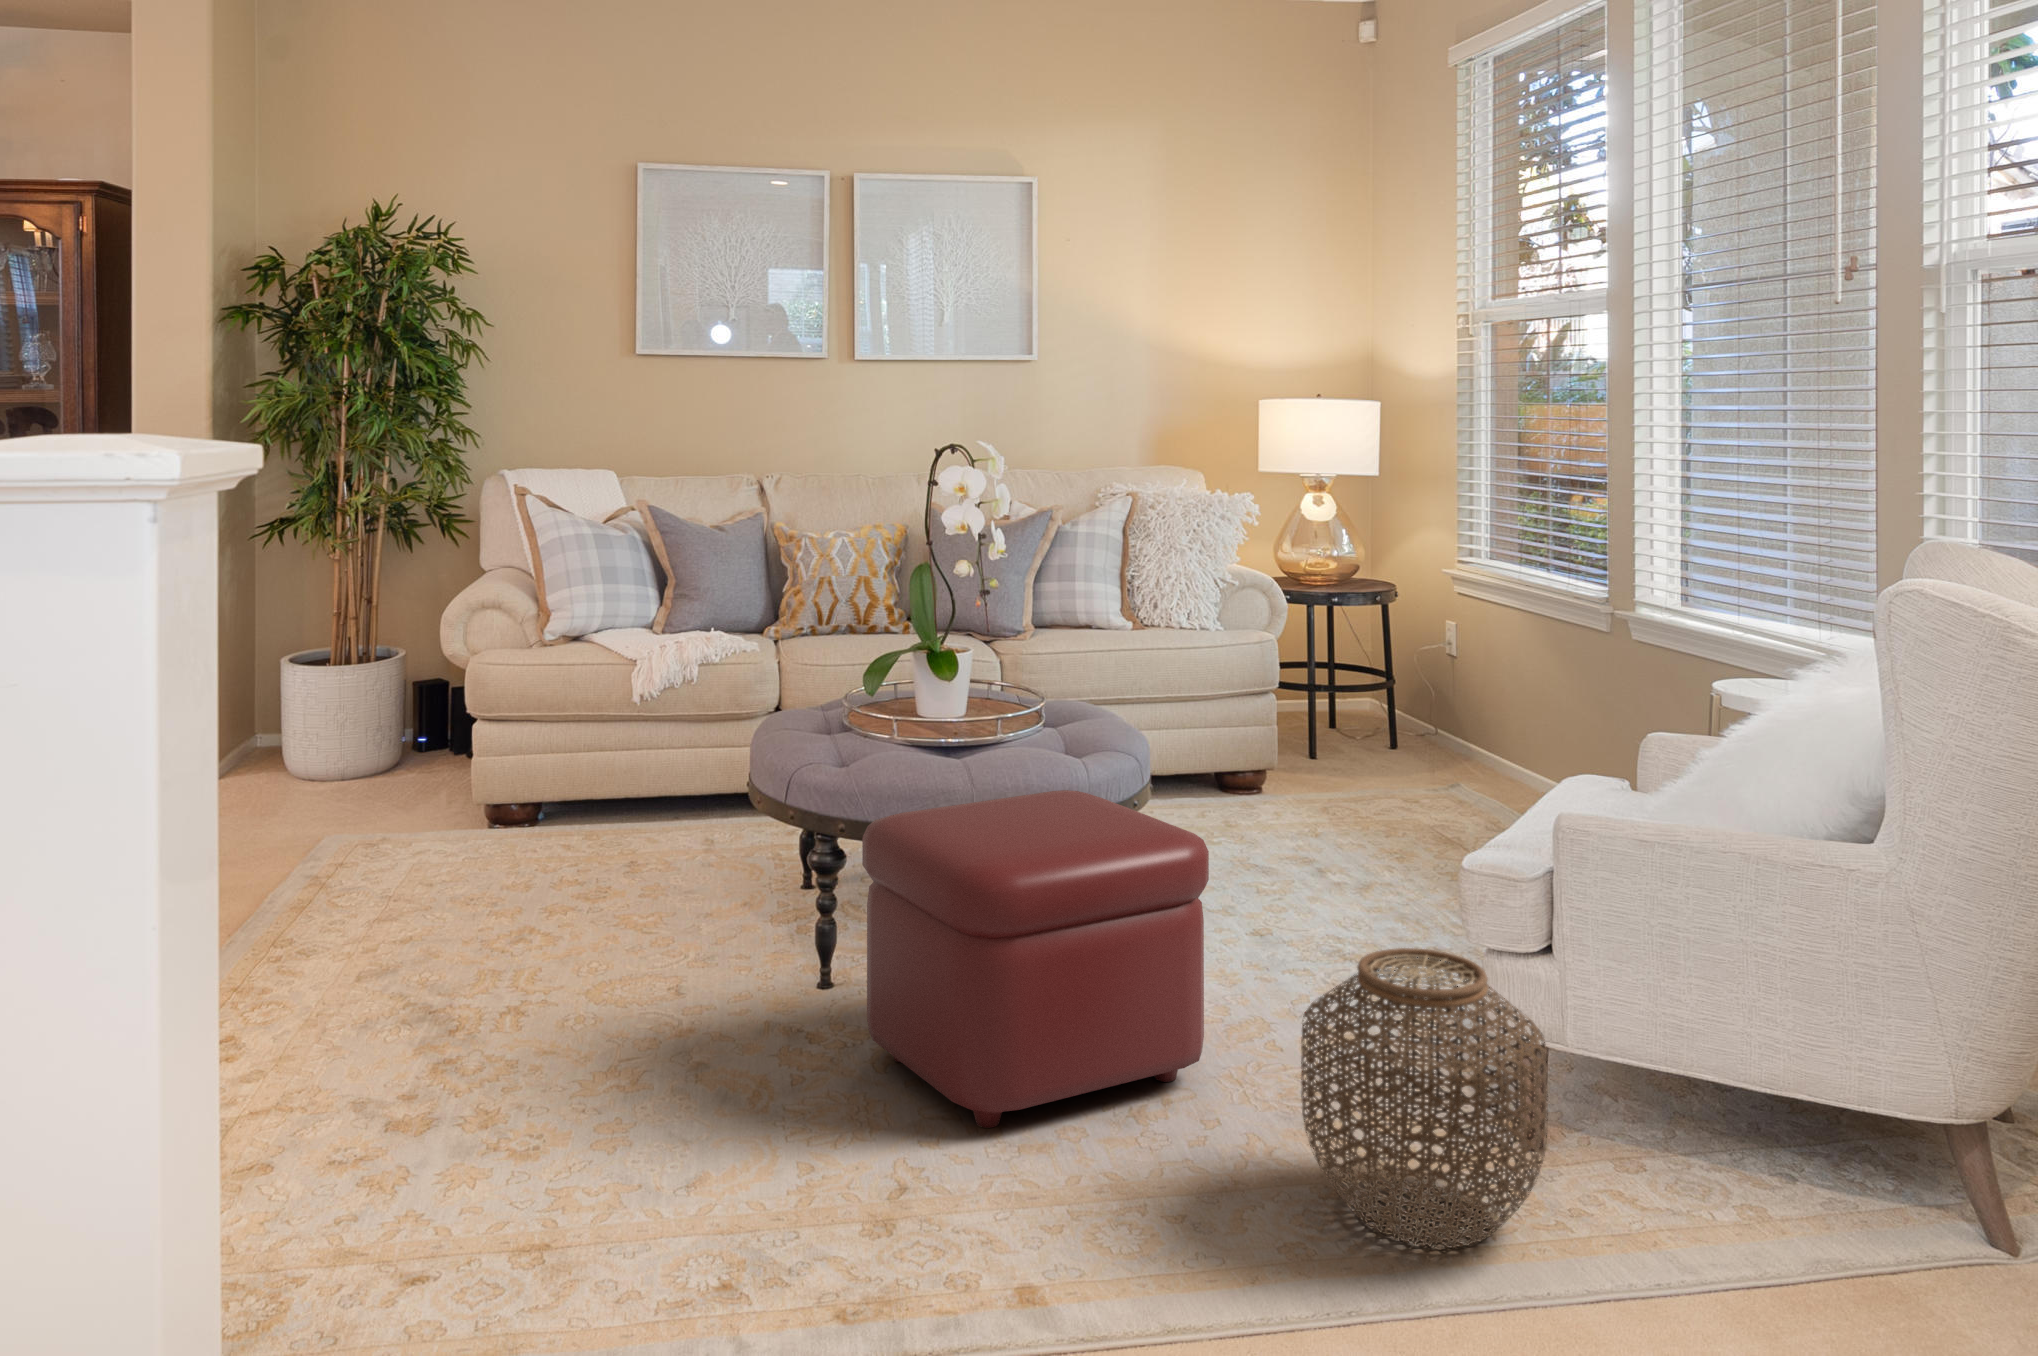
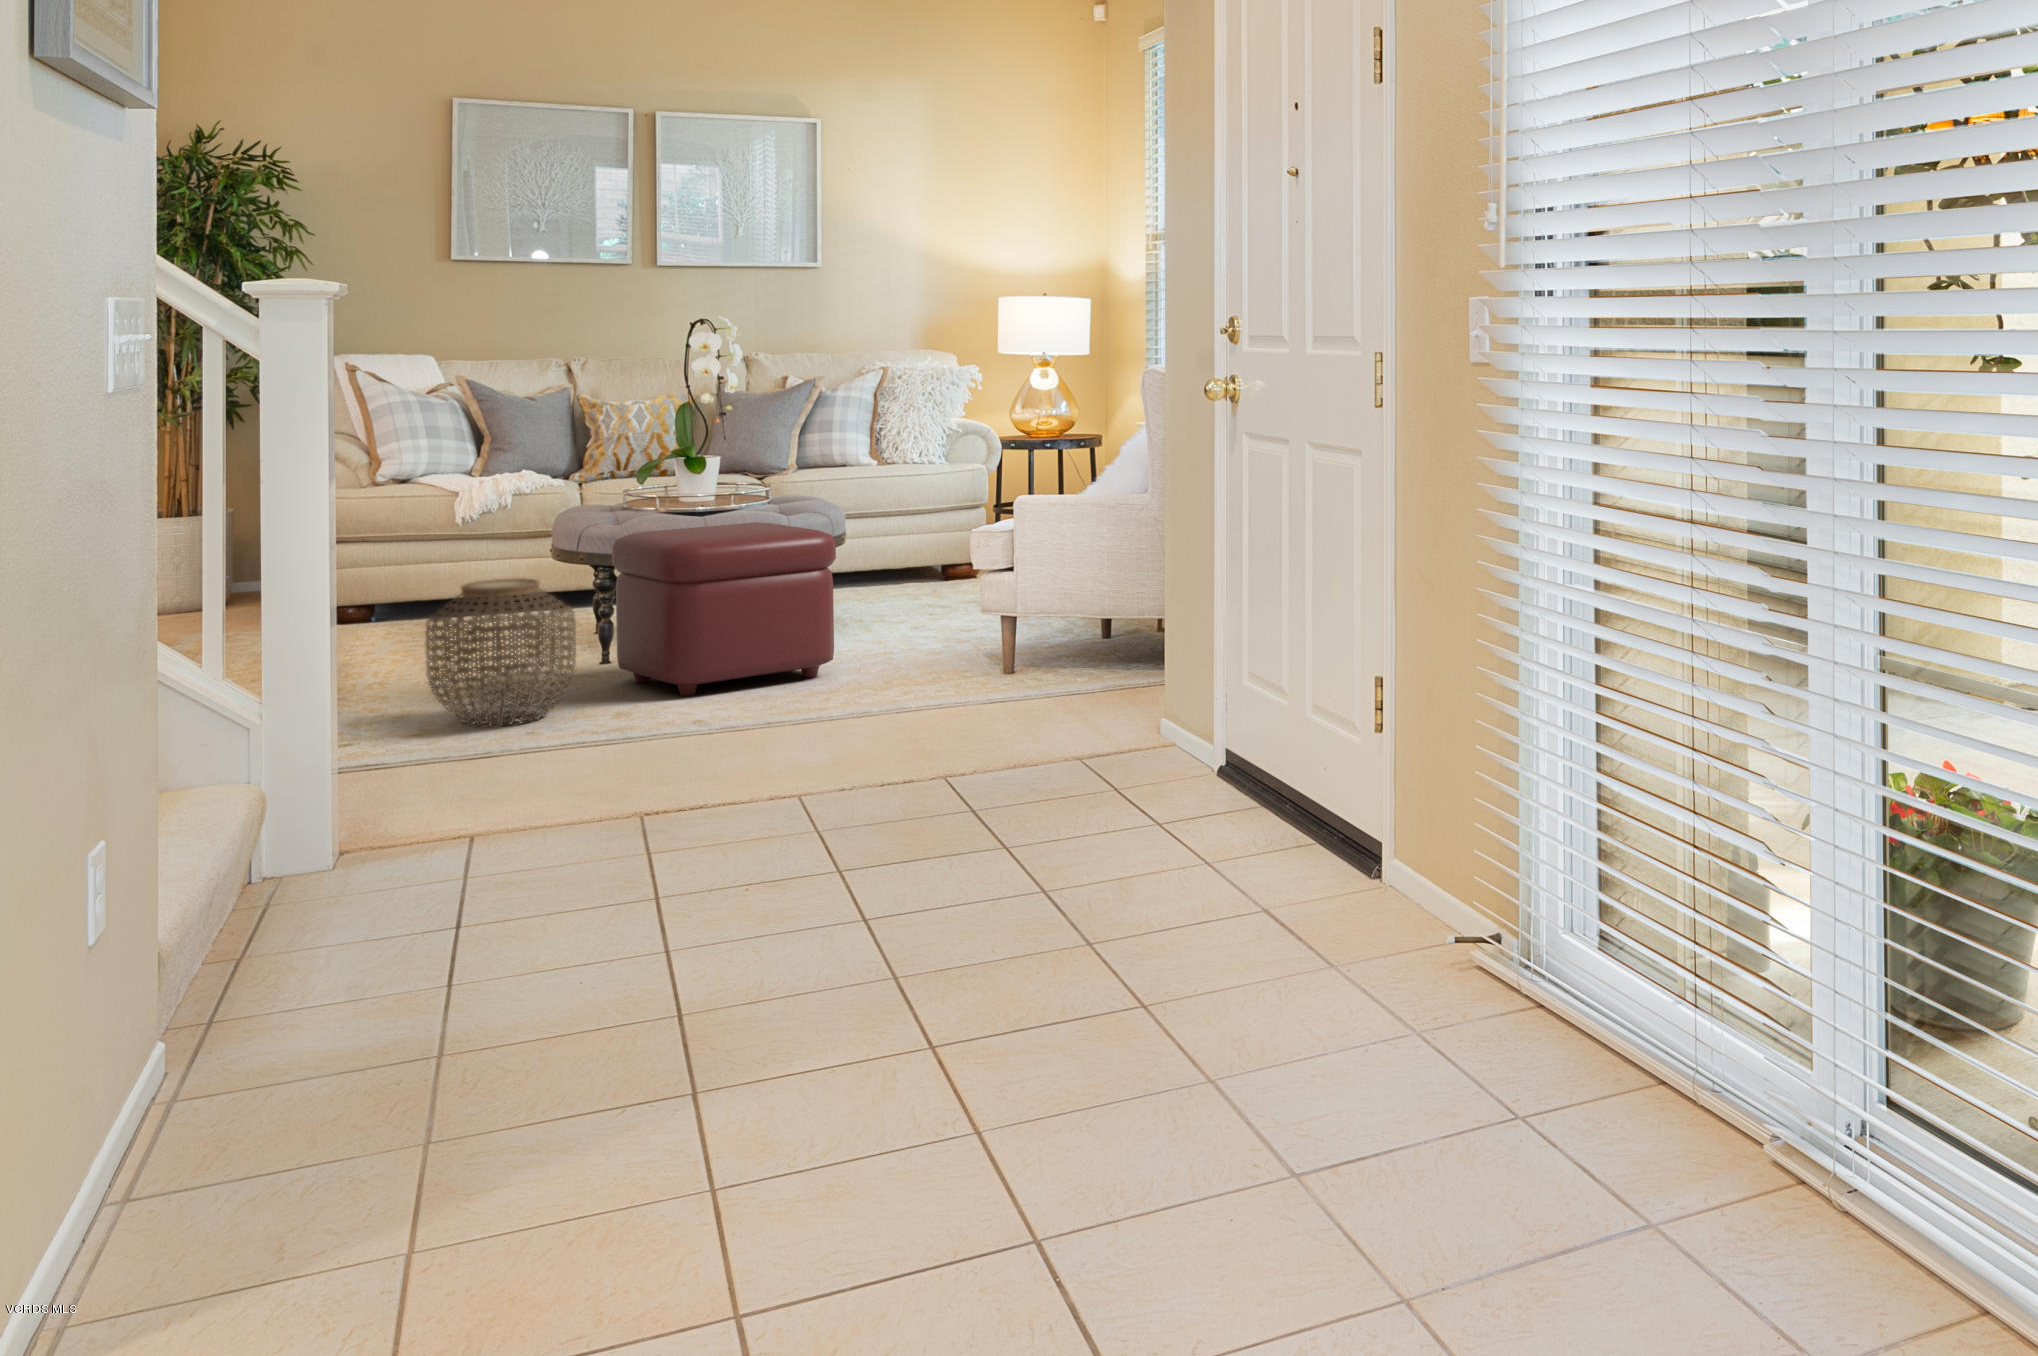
woven basket: present [1301,948,1548,1248] -> present [425,578,576,726]

